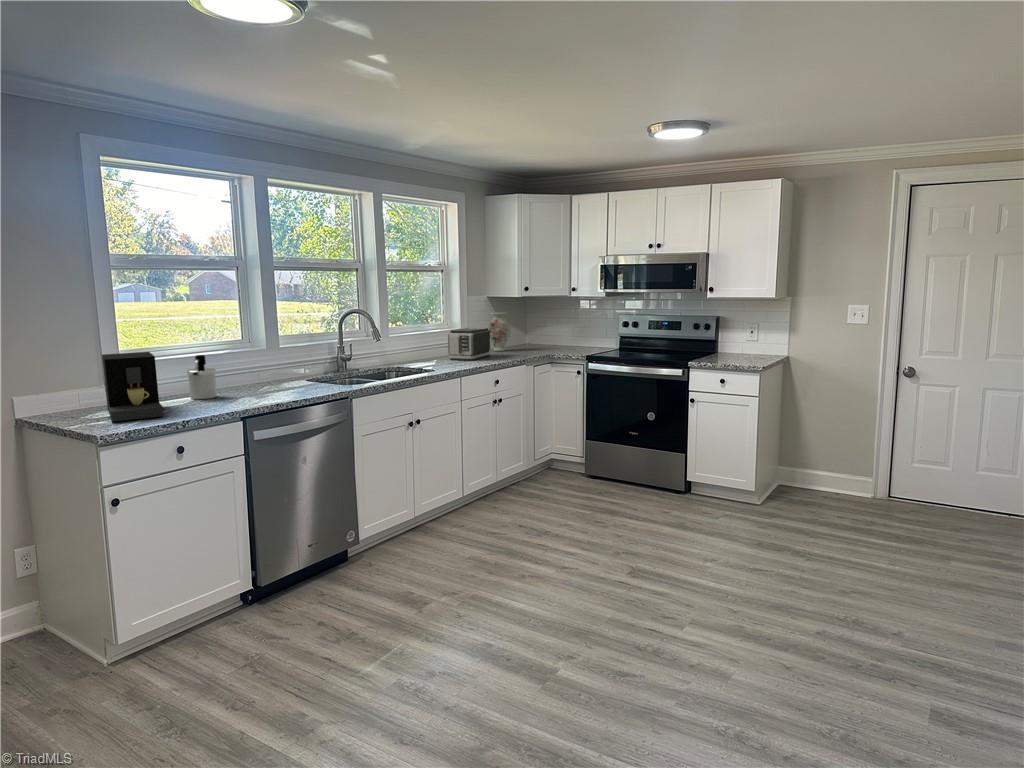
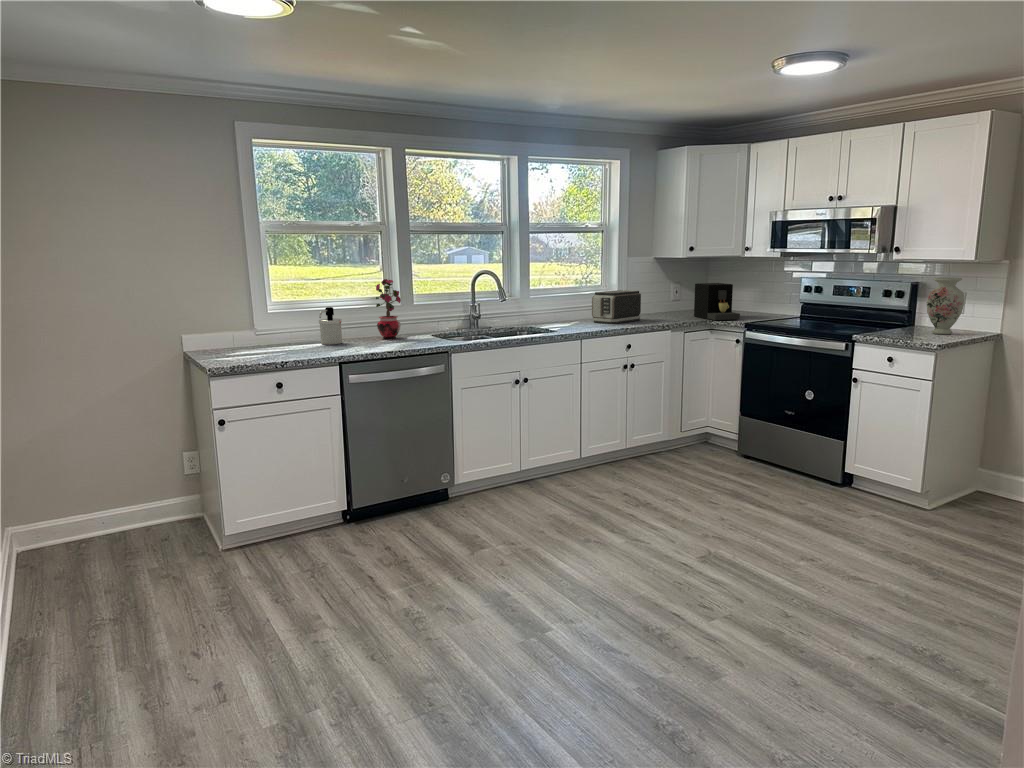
vase: present [488,312,510,351] -> present [926,277,965,334]
potted plant: none [242,320,279,388] -> present [376,279,401,339]
coffee maker: present [102,352,164,422] -> present [694,283,740,320]

